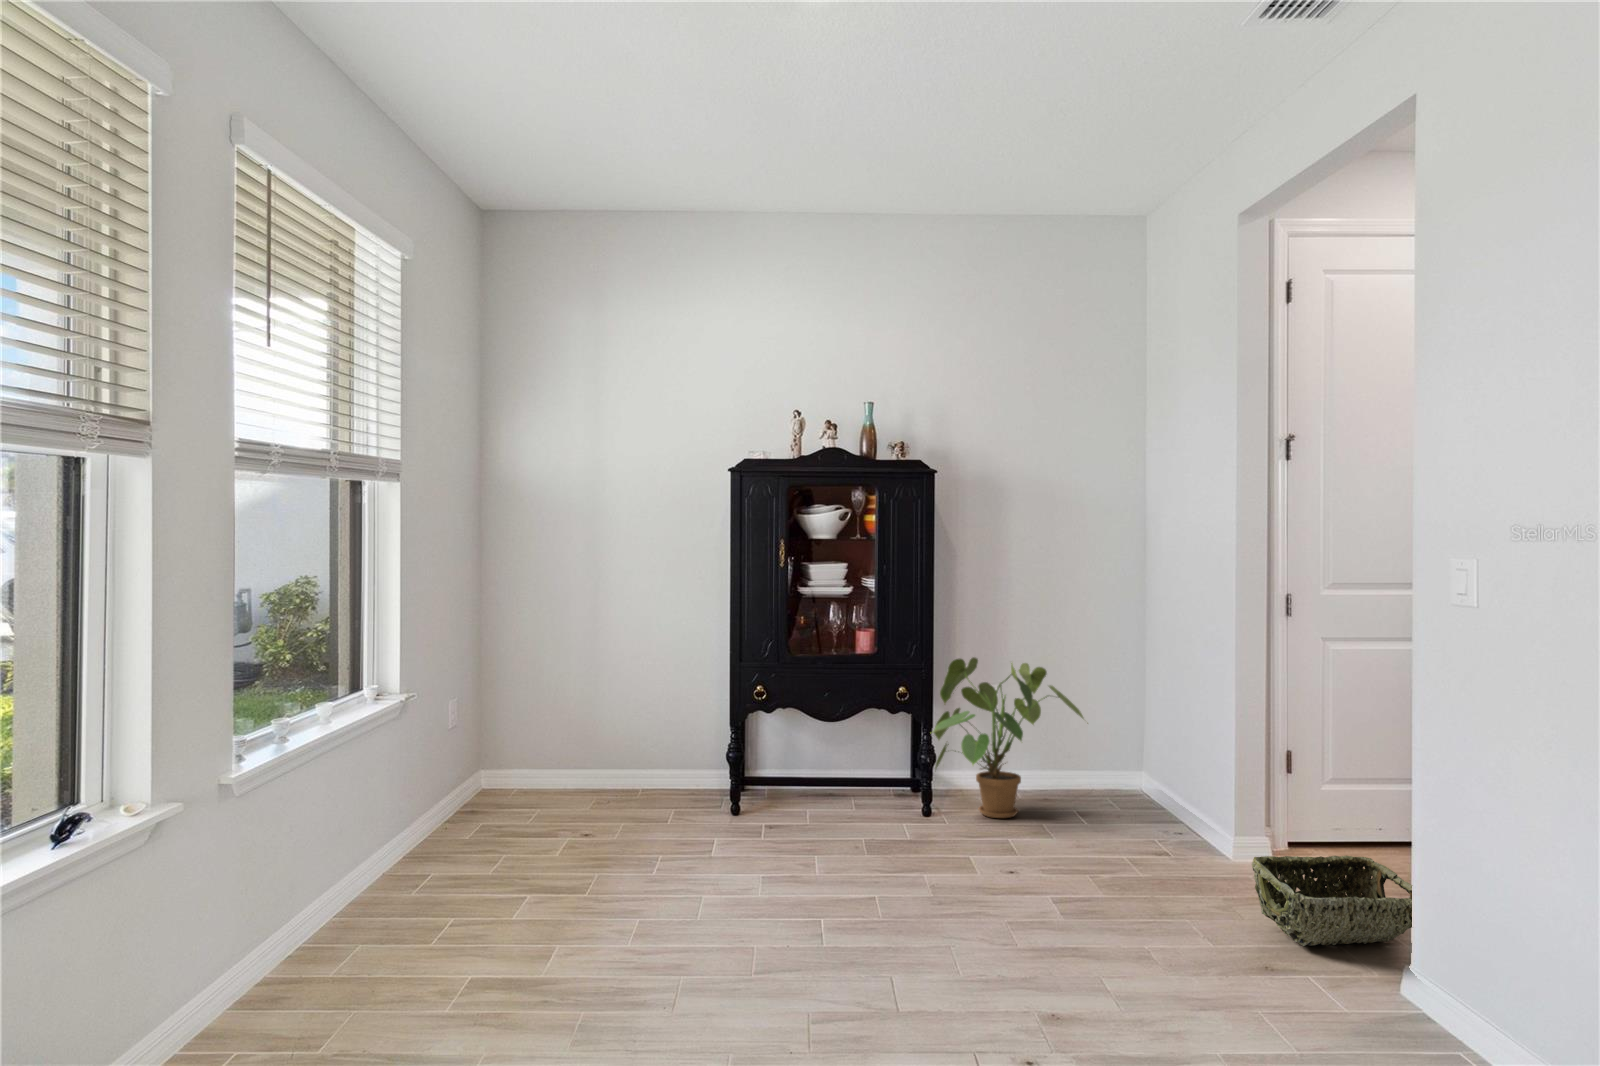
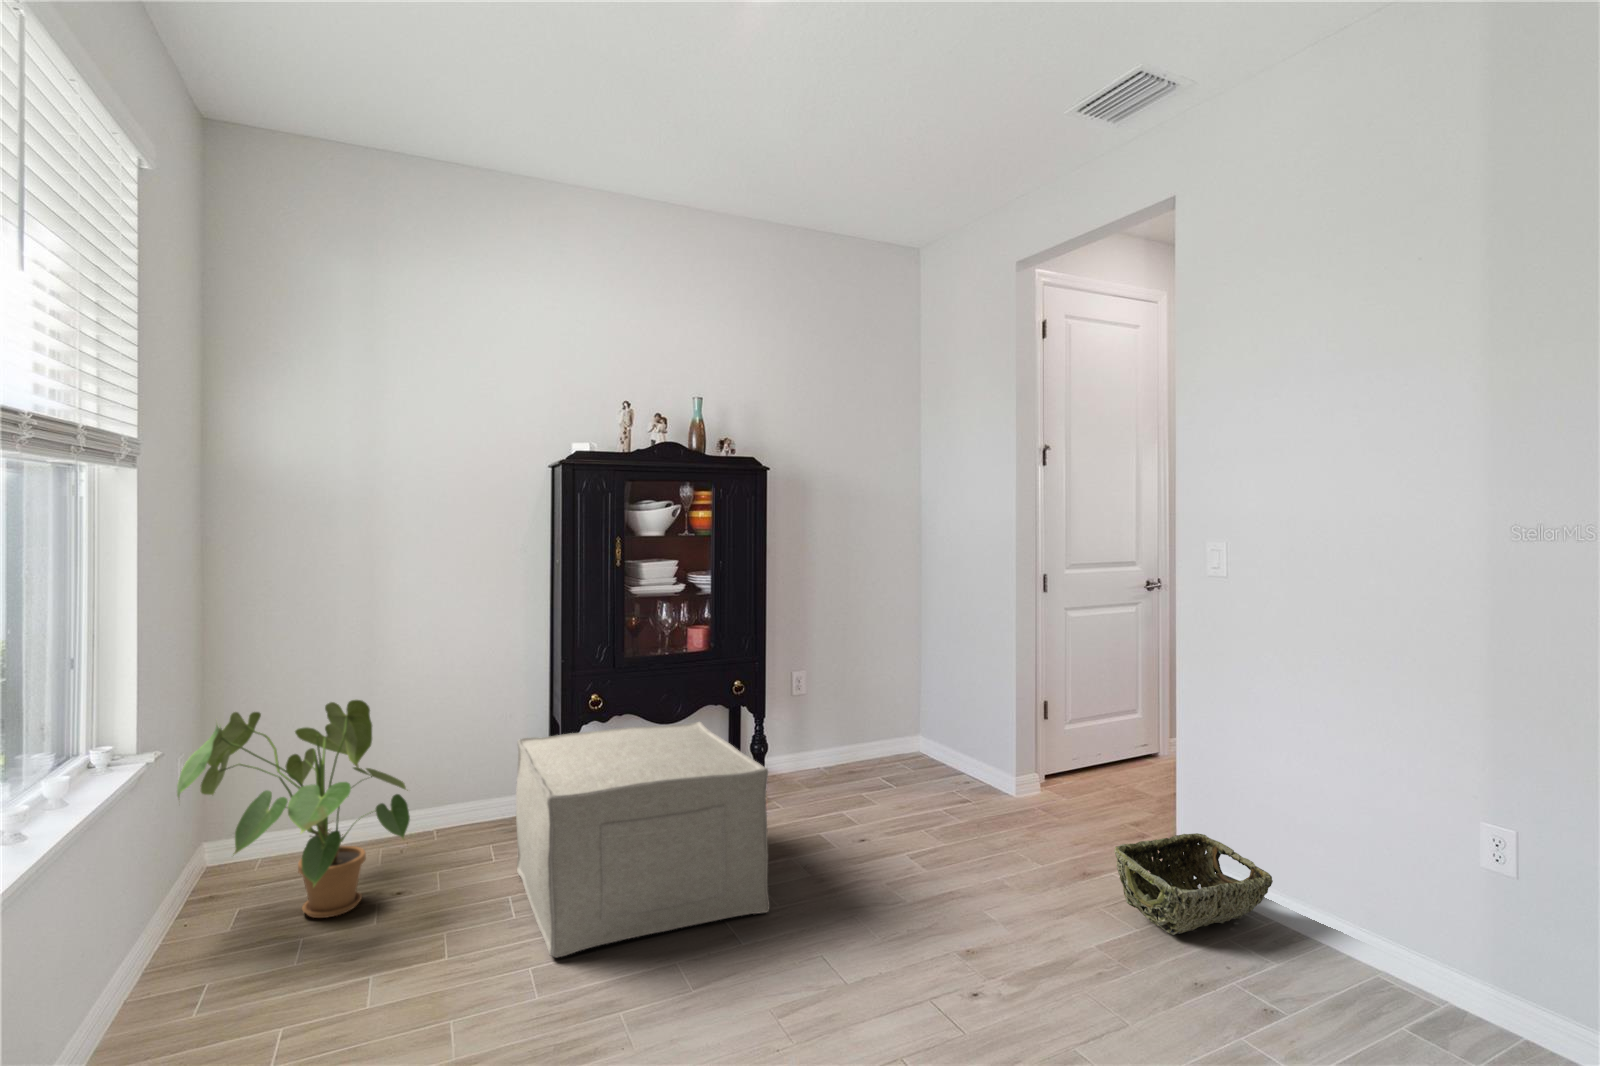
house plant: present [933,657,1084,818] -> present [177,700,410,918]
ottoman: none [688,720,903,900] -> present [516,722,770,957]

